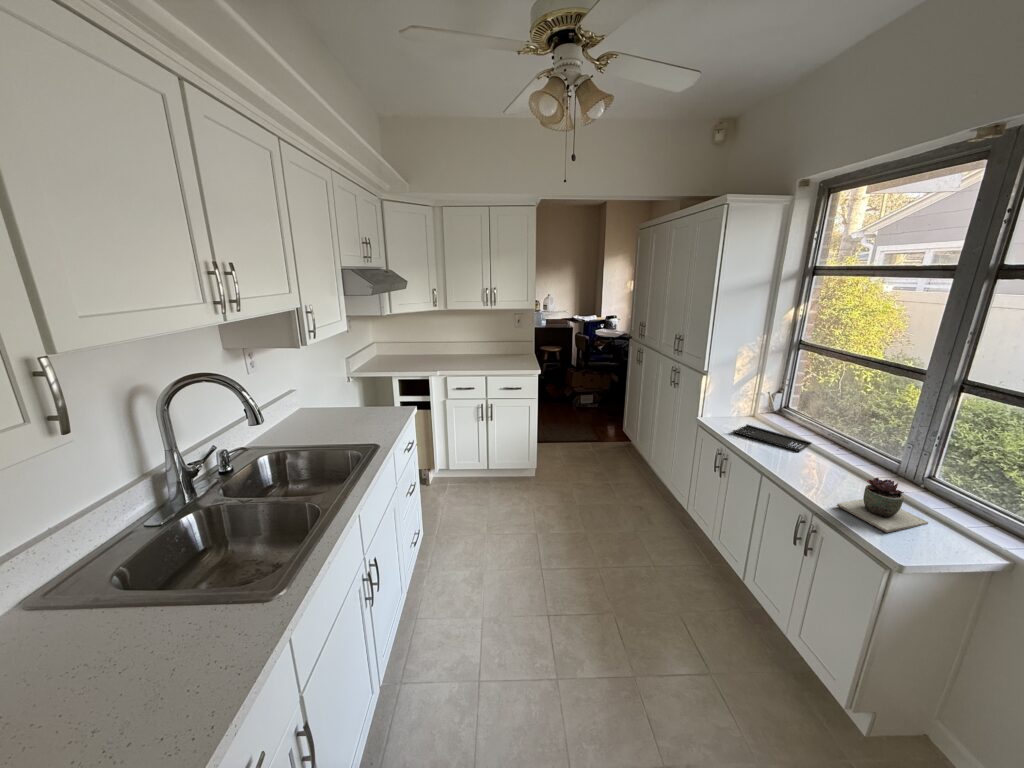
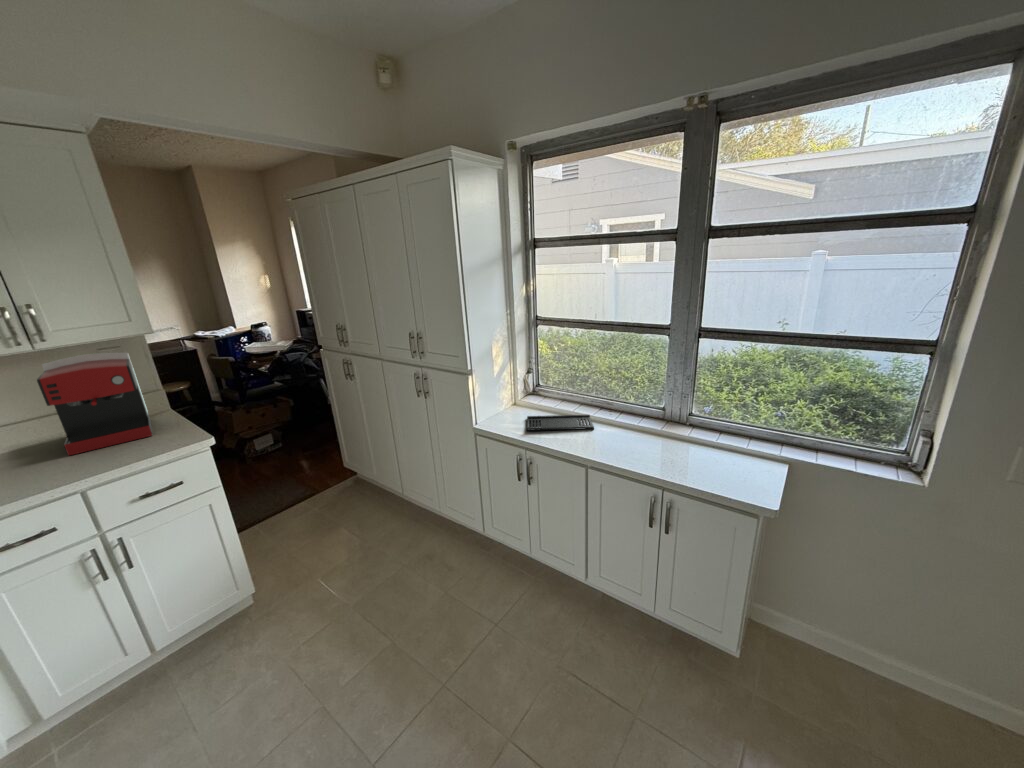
coffee maker: none [488,317,523,363] -> present [37,353,152,455]
succulent plant: present [837,478,928,532] -> none [685,431,736,482]

